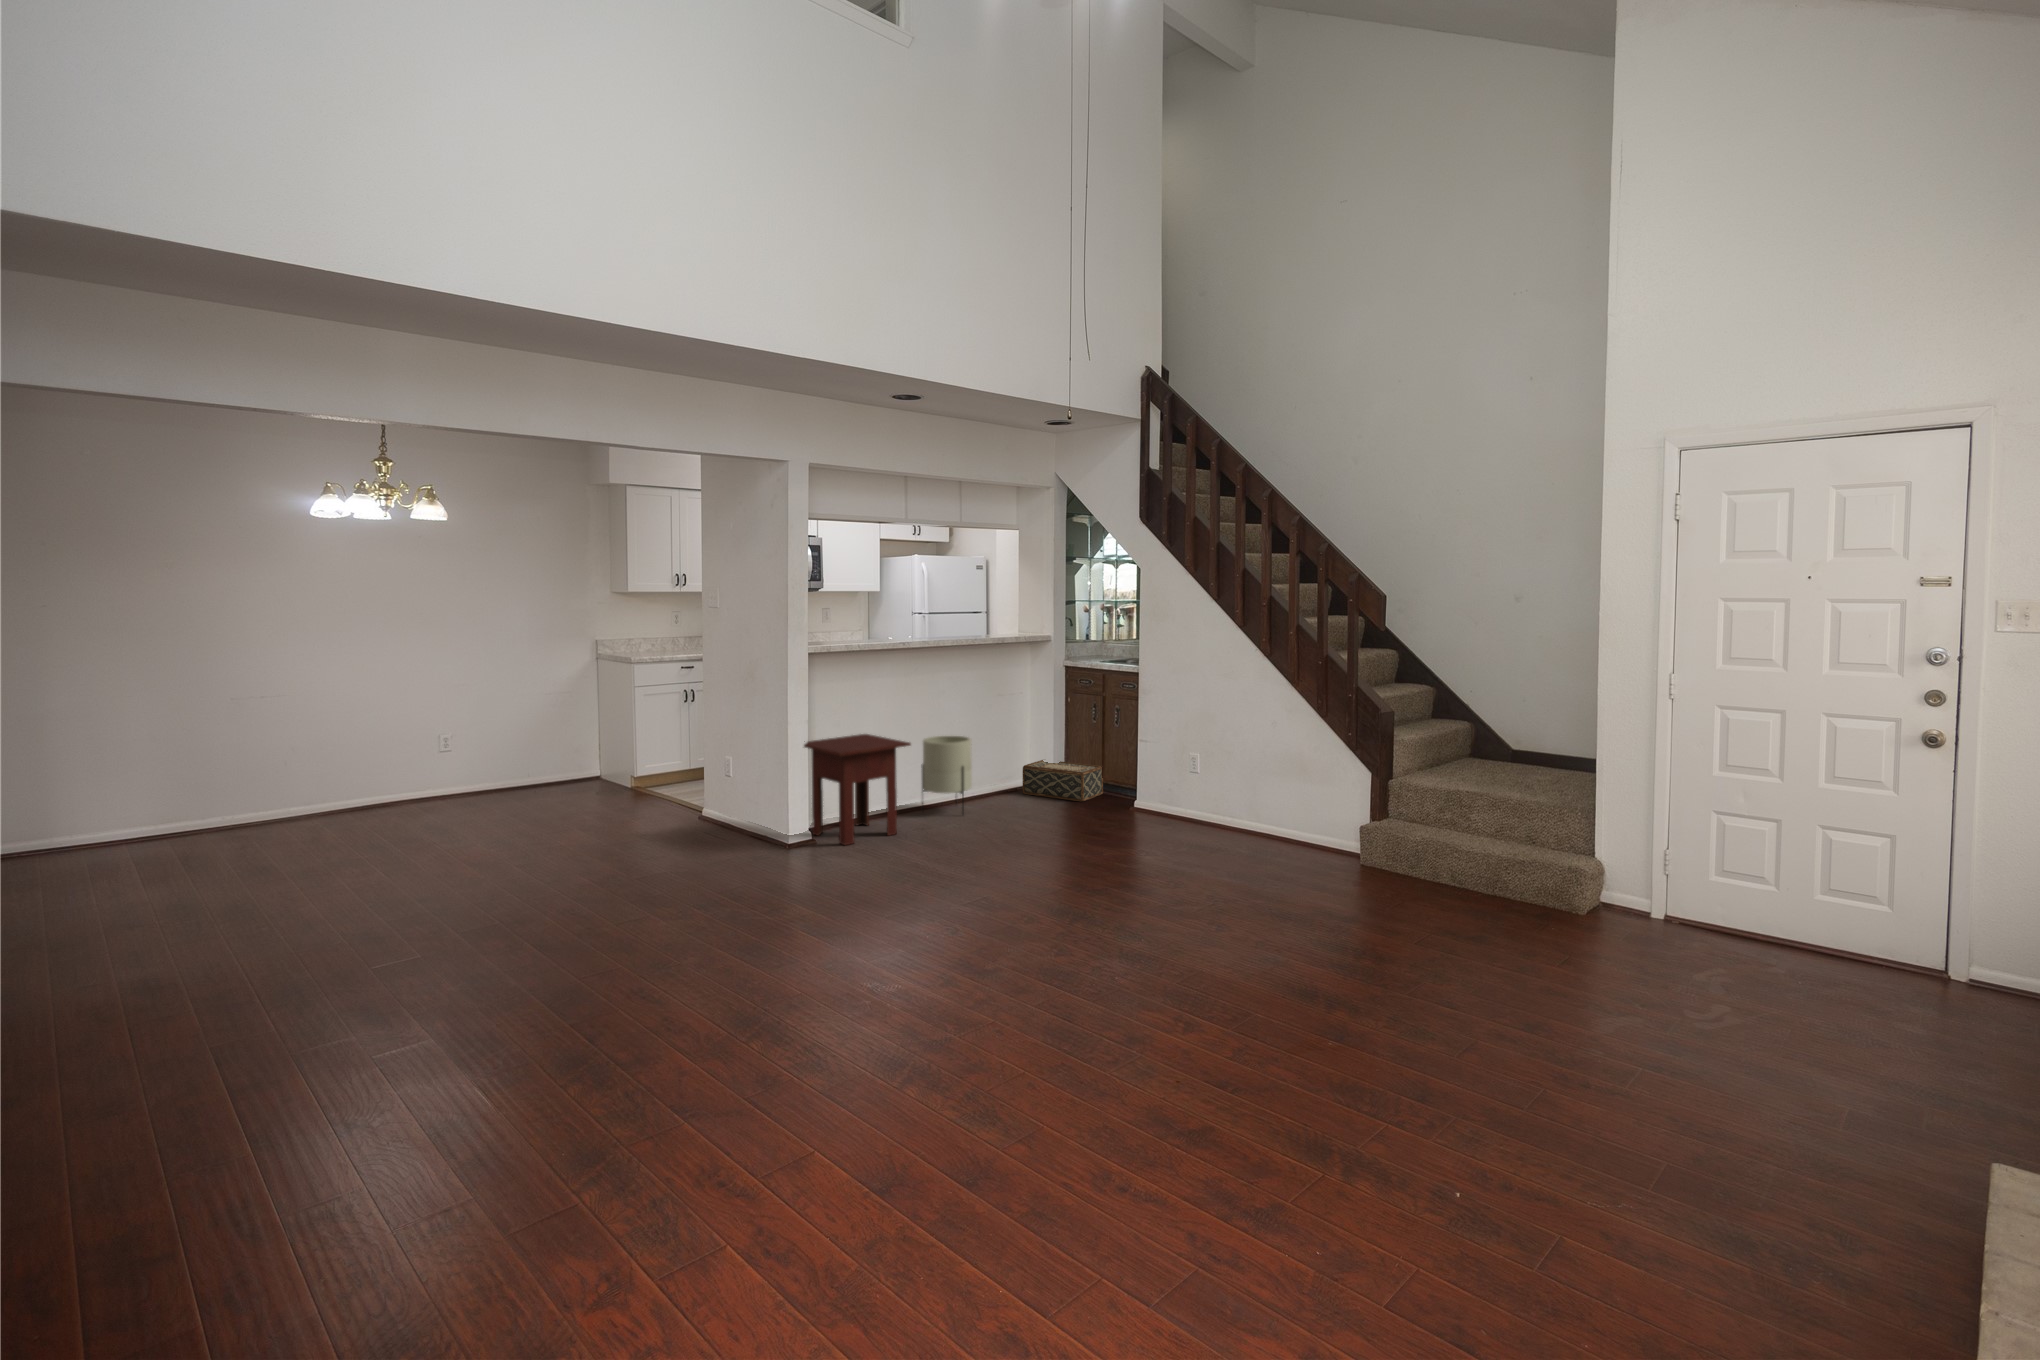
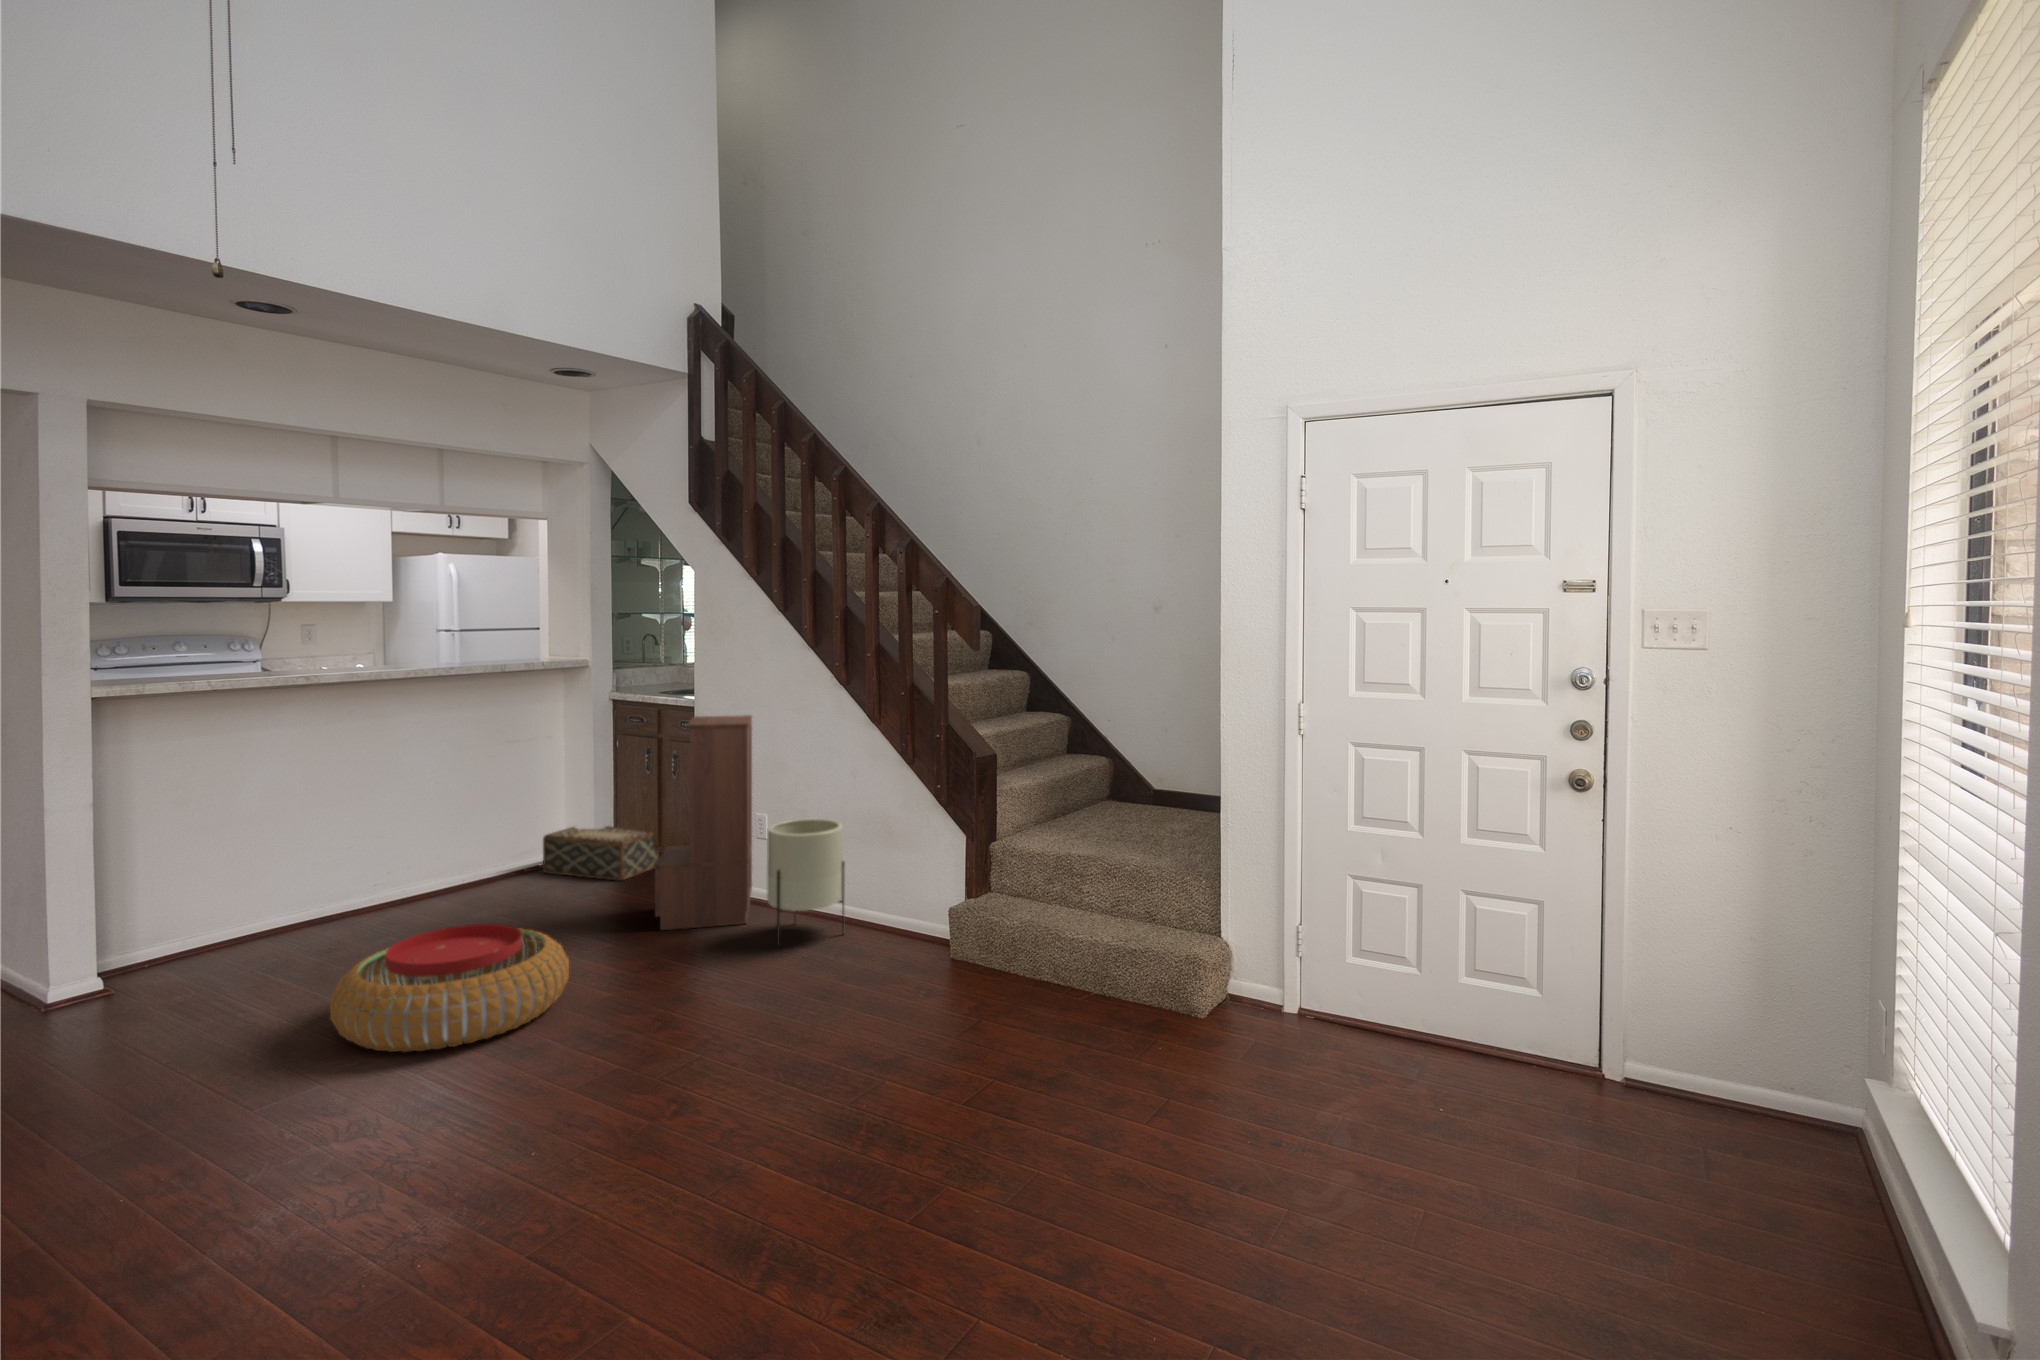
bookshelf: none [1127,679,1195,834] -> present [655,715,752,930]
side table: present [804,734,911,845] -> none [97,807,306,987]
planter: present [922,736,972,810] -> present [767,819,845,945]
pouf: none [966,816,1101,890] -> present [330,924,569,1052]

